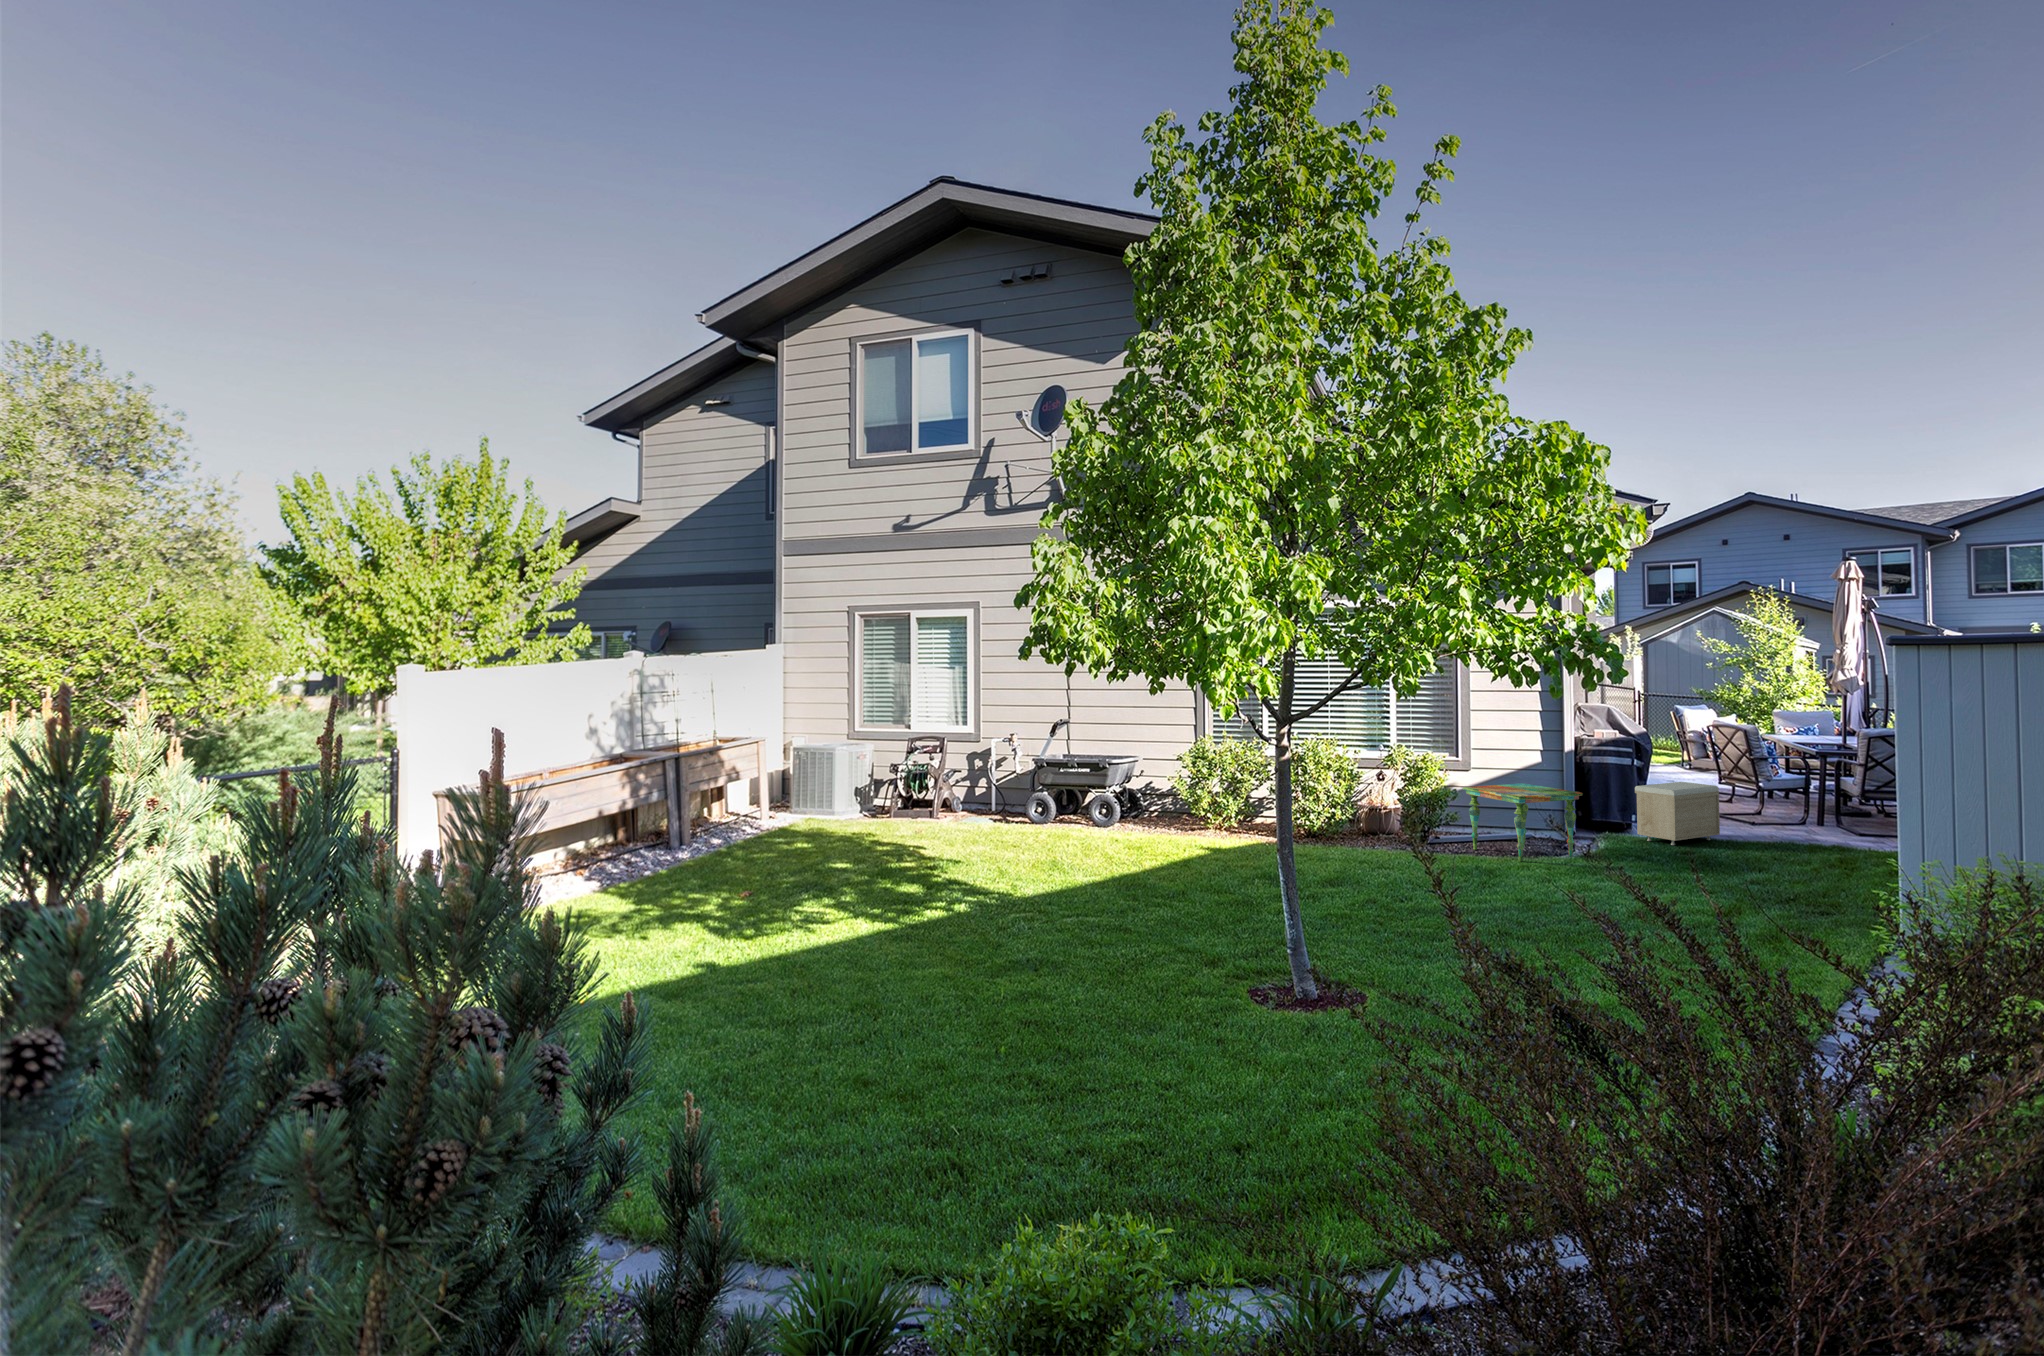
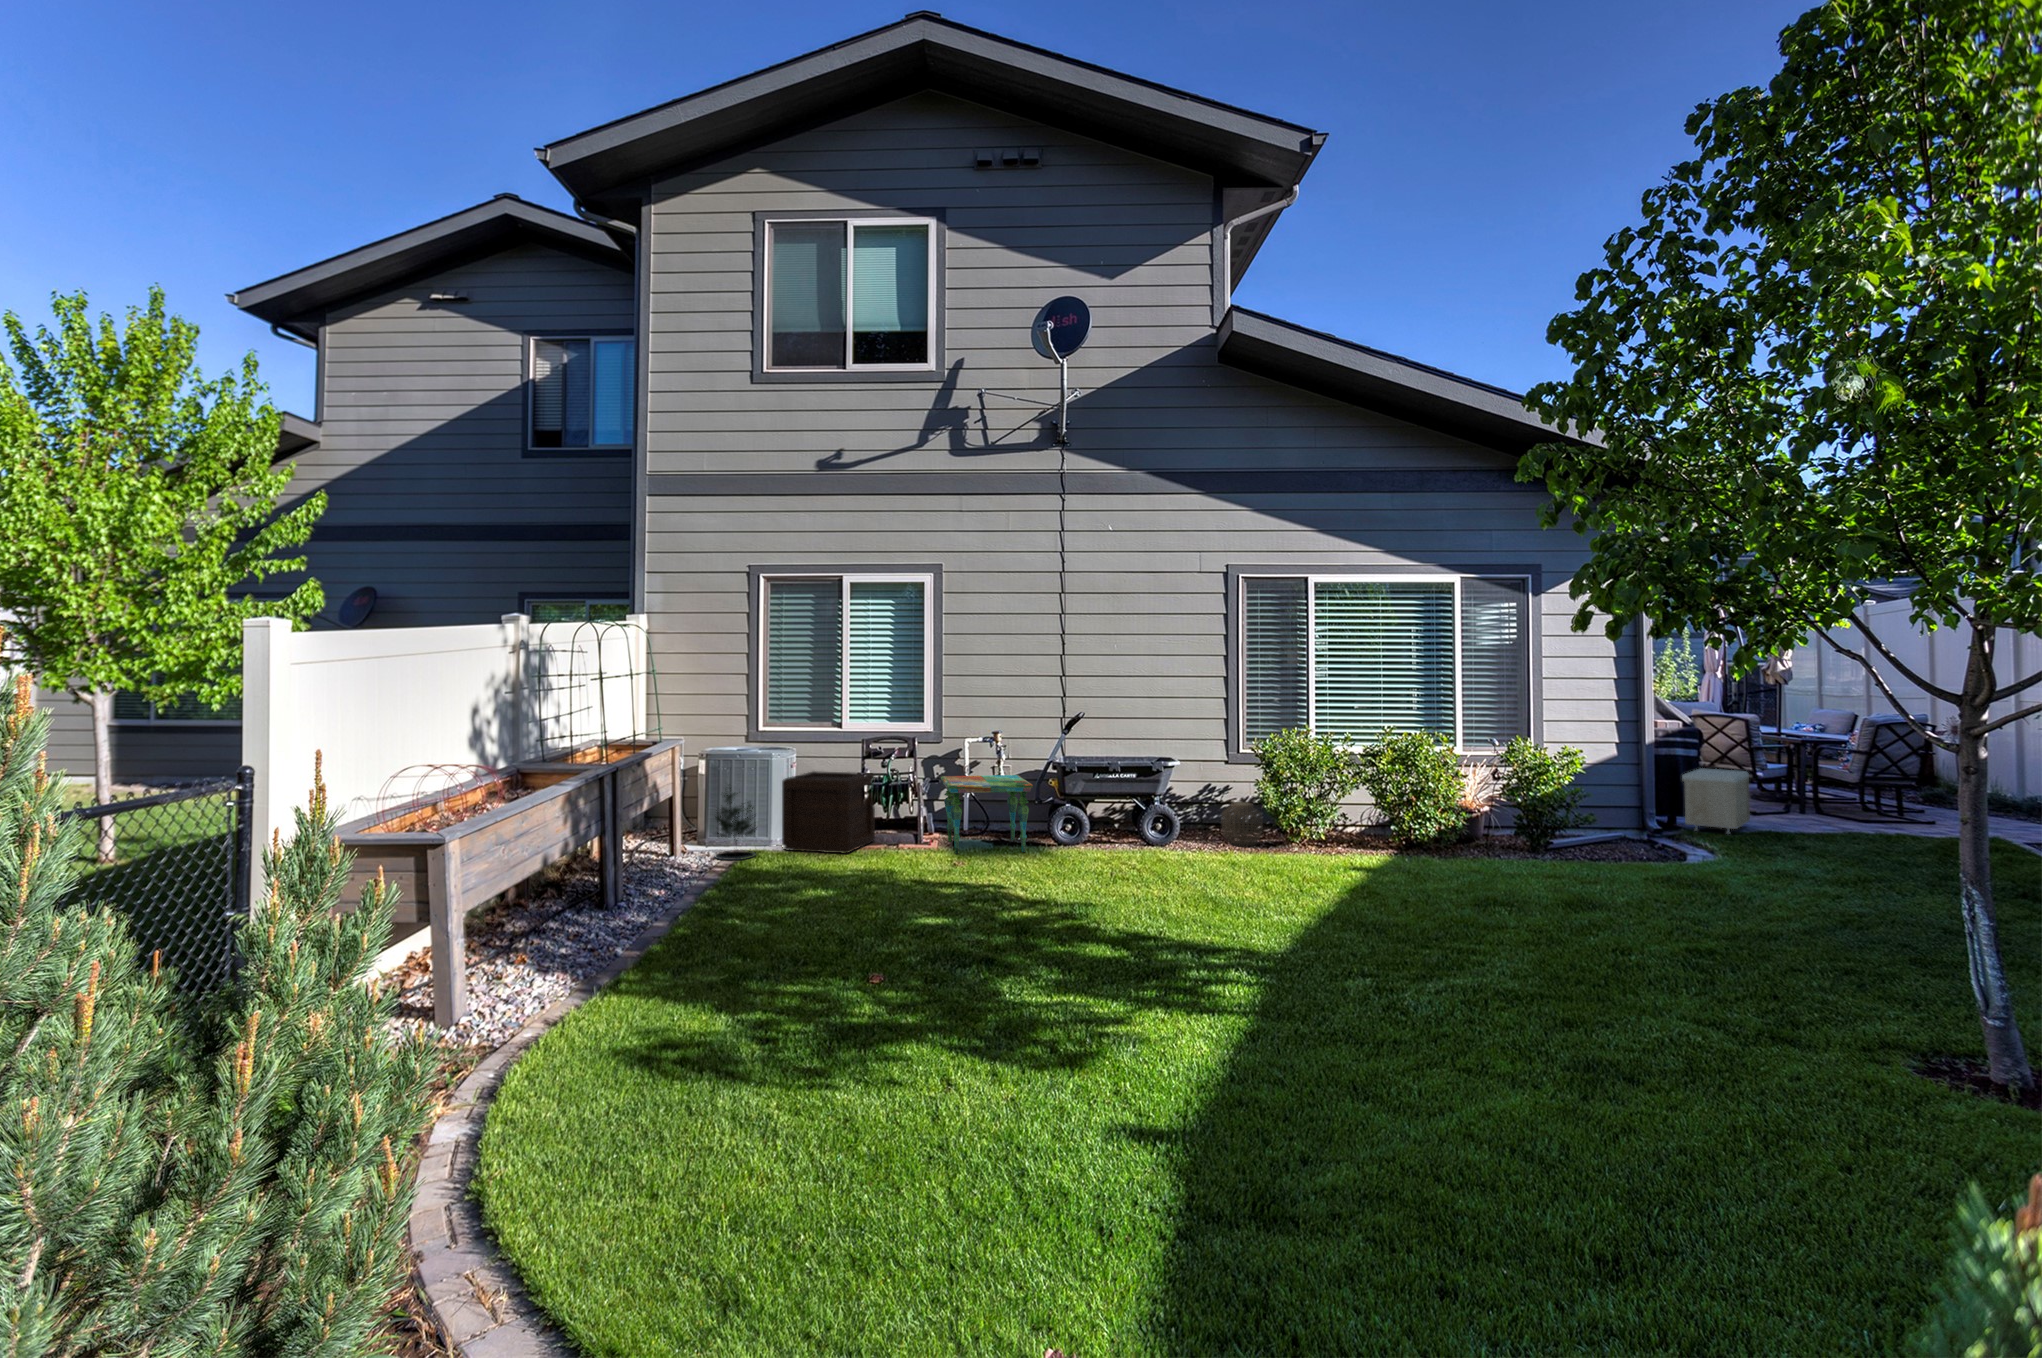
wooden crate: none [851,761,928,823] -> present [782,771,875,854]
potted tree: none [794,767,832,823] -> present [714,788,757,860]
side table: present [1463,783,1583,861] -> present [941,775,1033,854]
woven basket: none [1177,796,1210,833] -> present [1222,802,1263,846]

